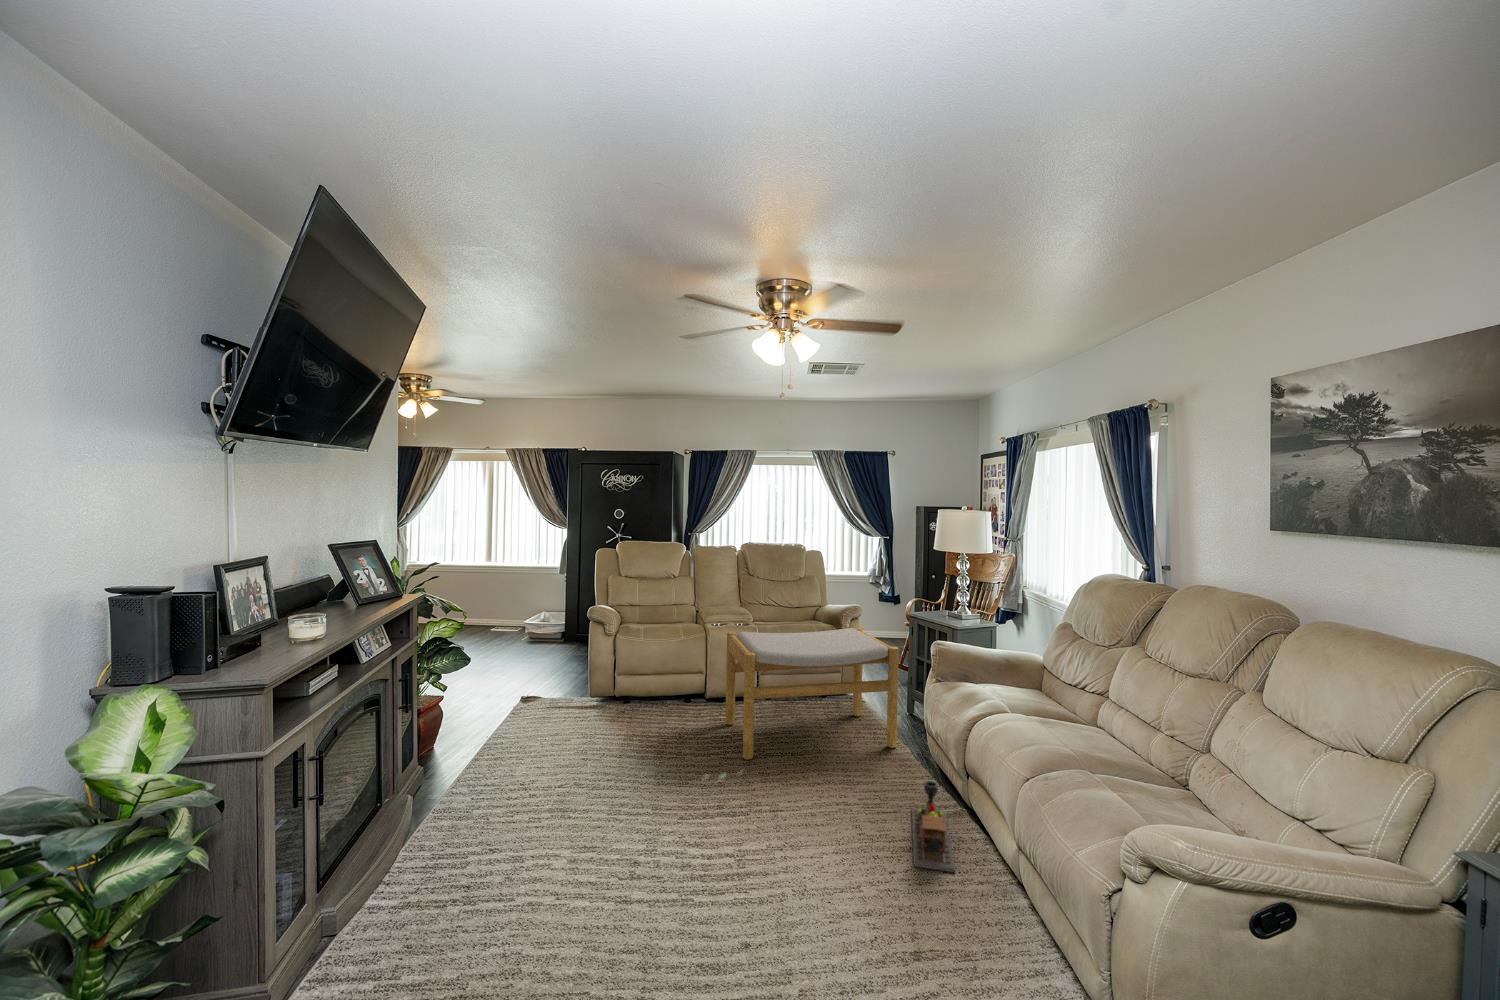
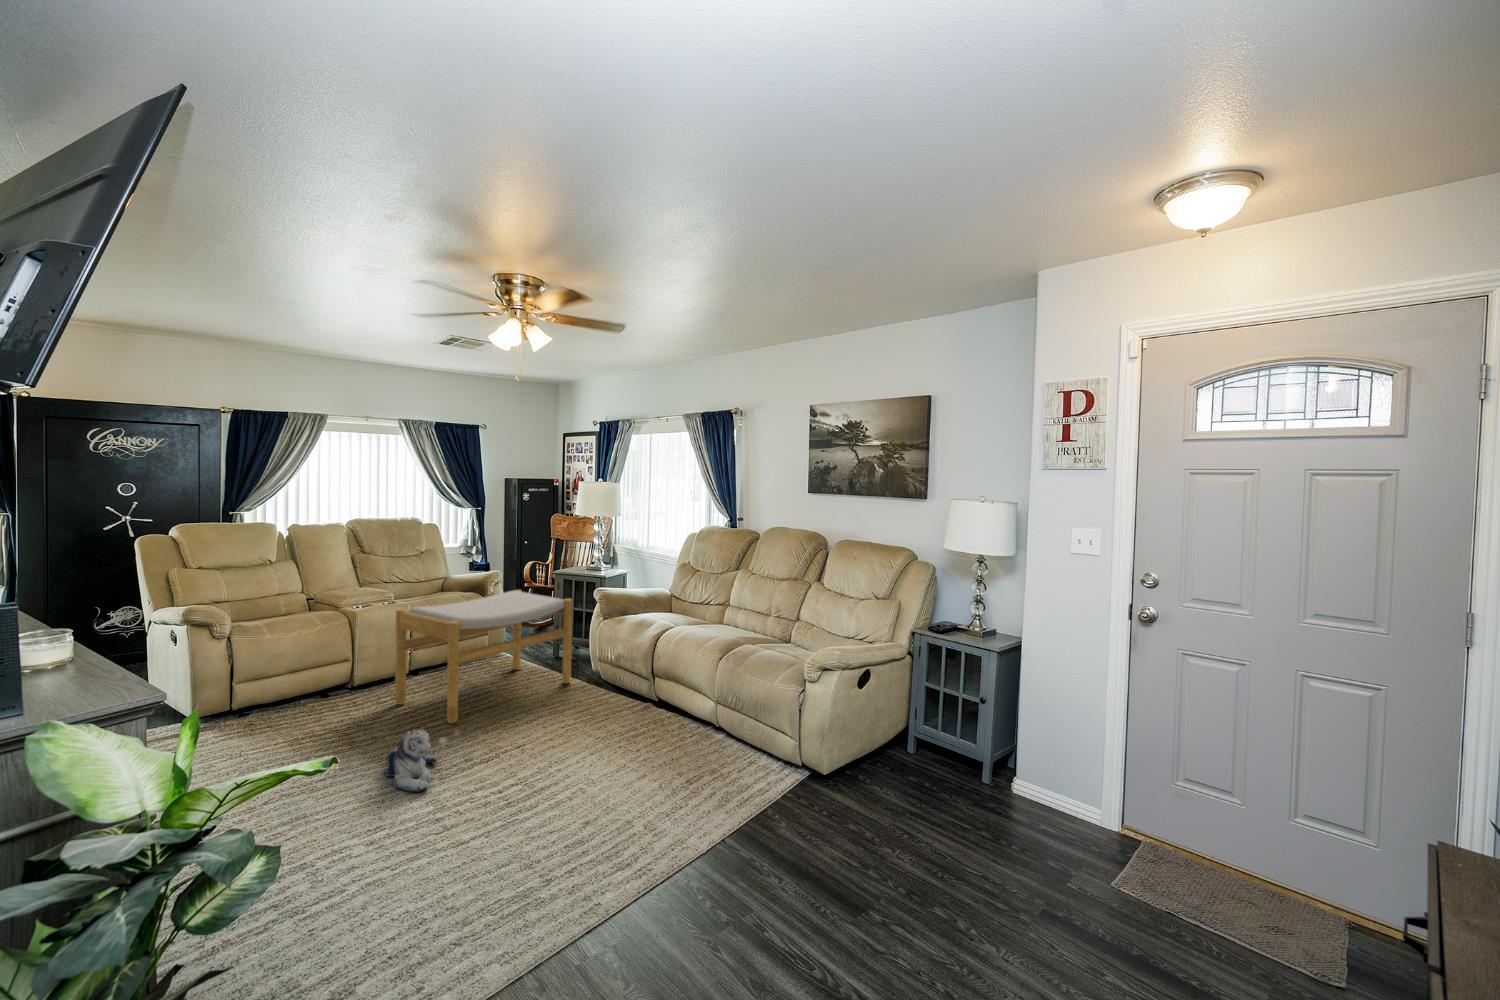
plush toy: none [643,758,694,825] -> present [385,729,437,792]
toy train: present [911,781,955,872] -> none [618,687,675,743]

